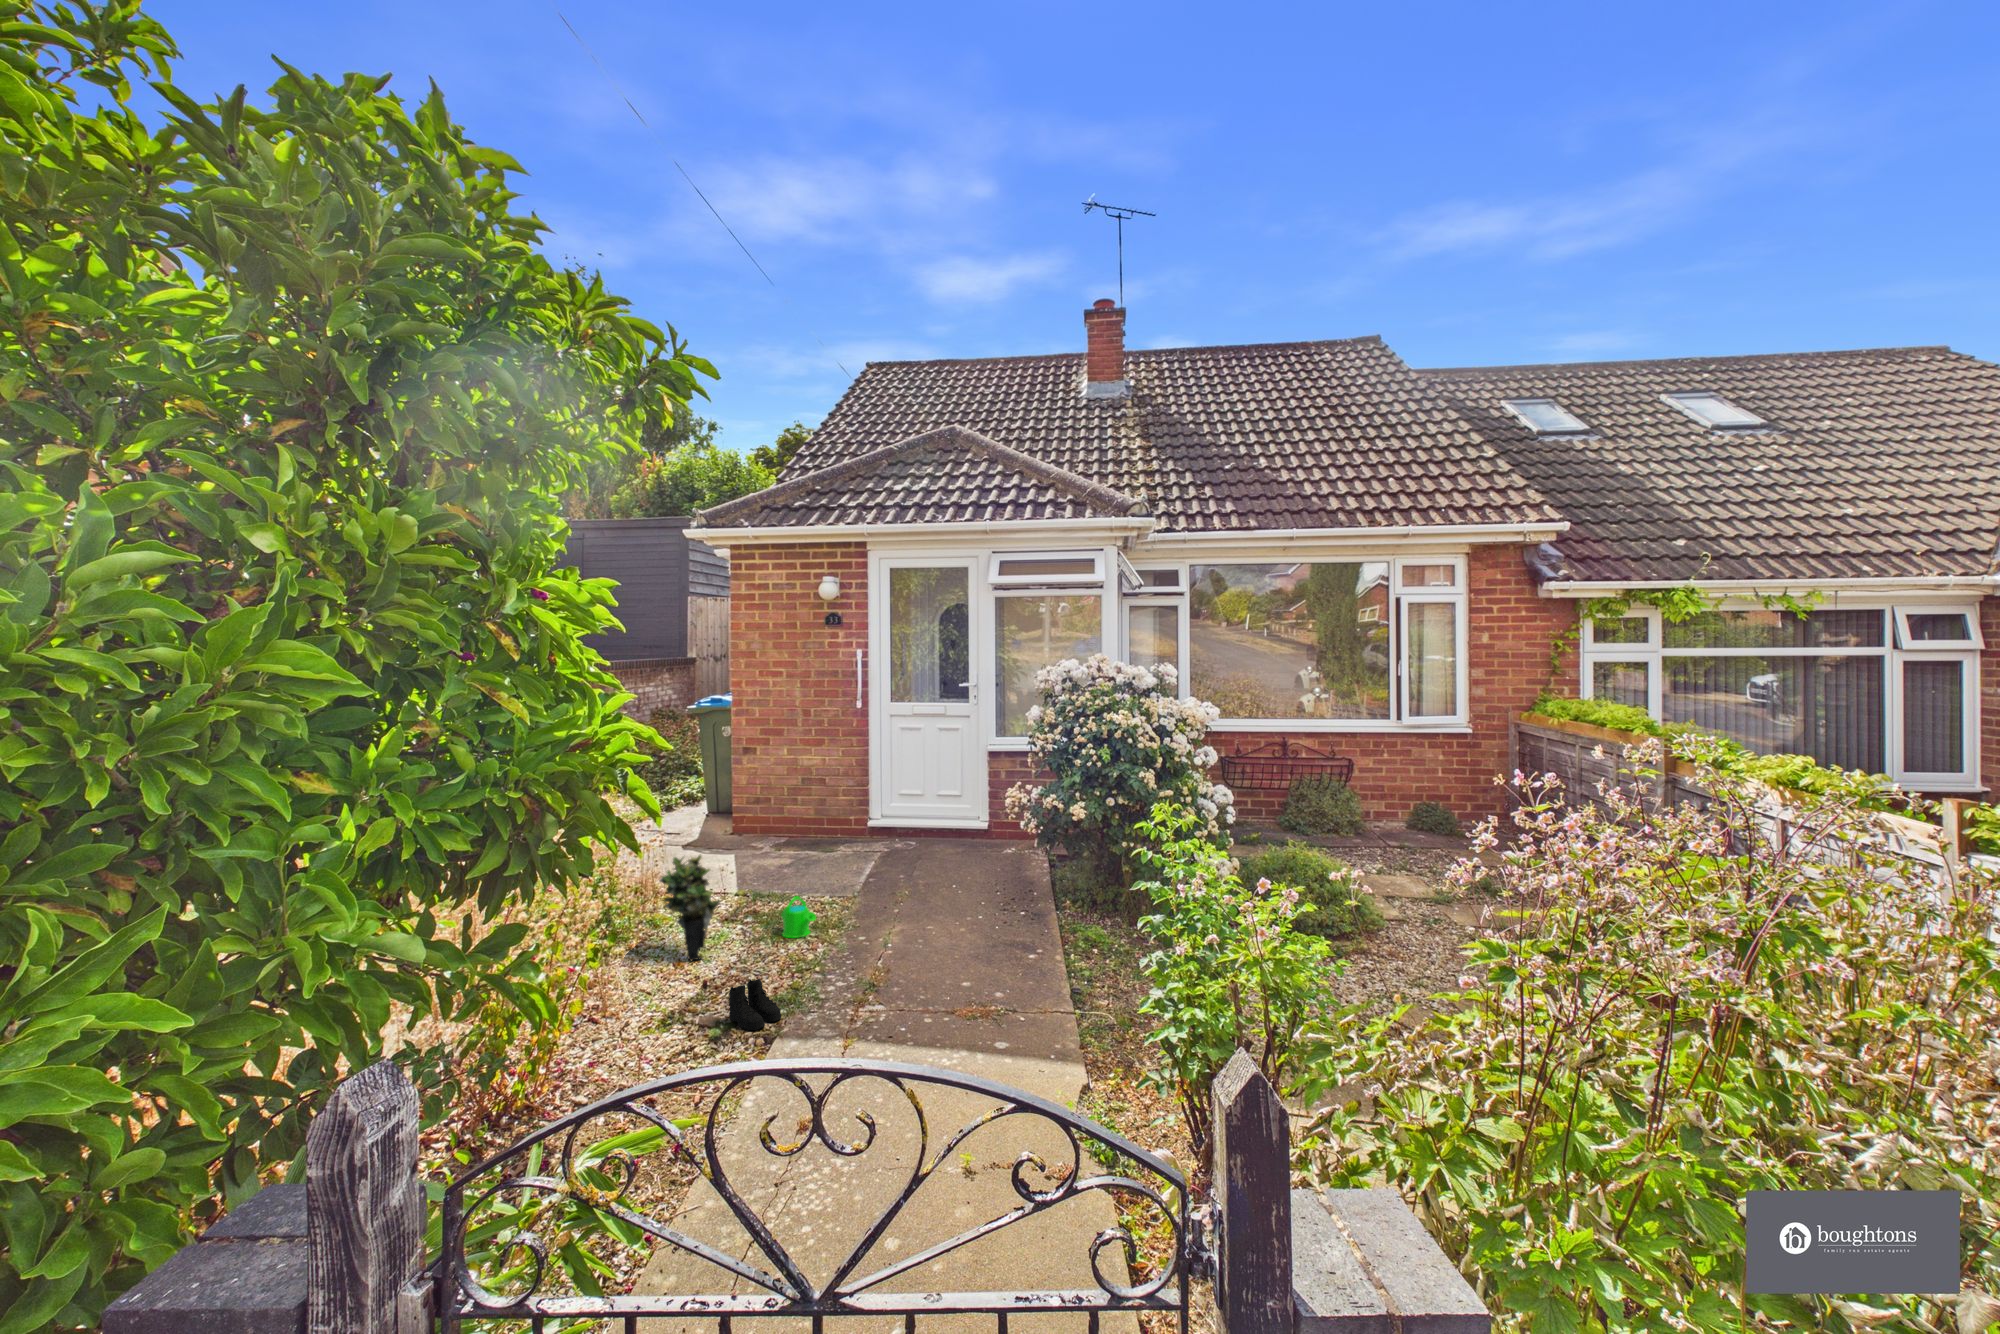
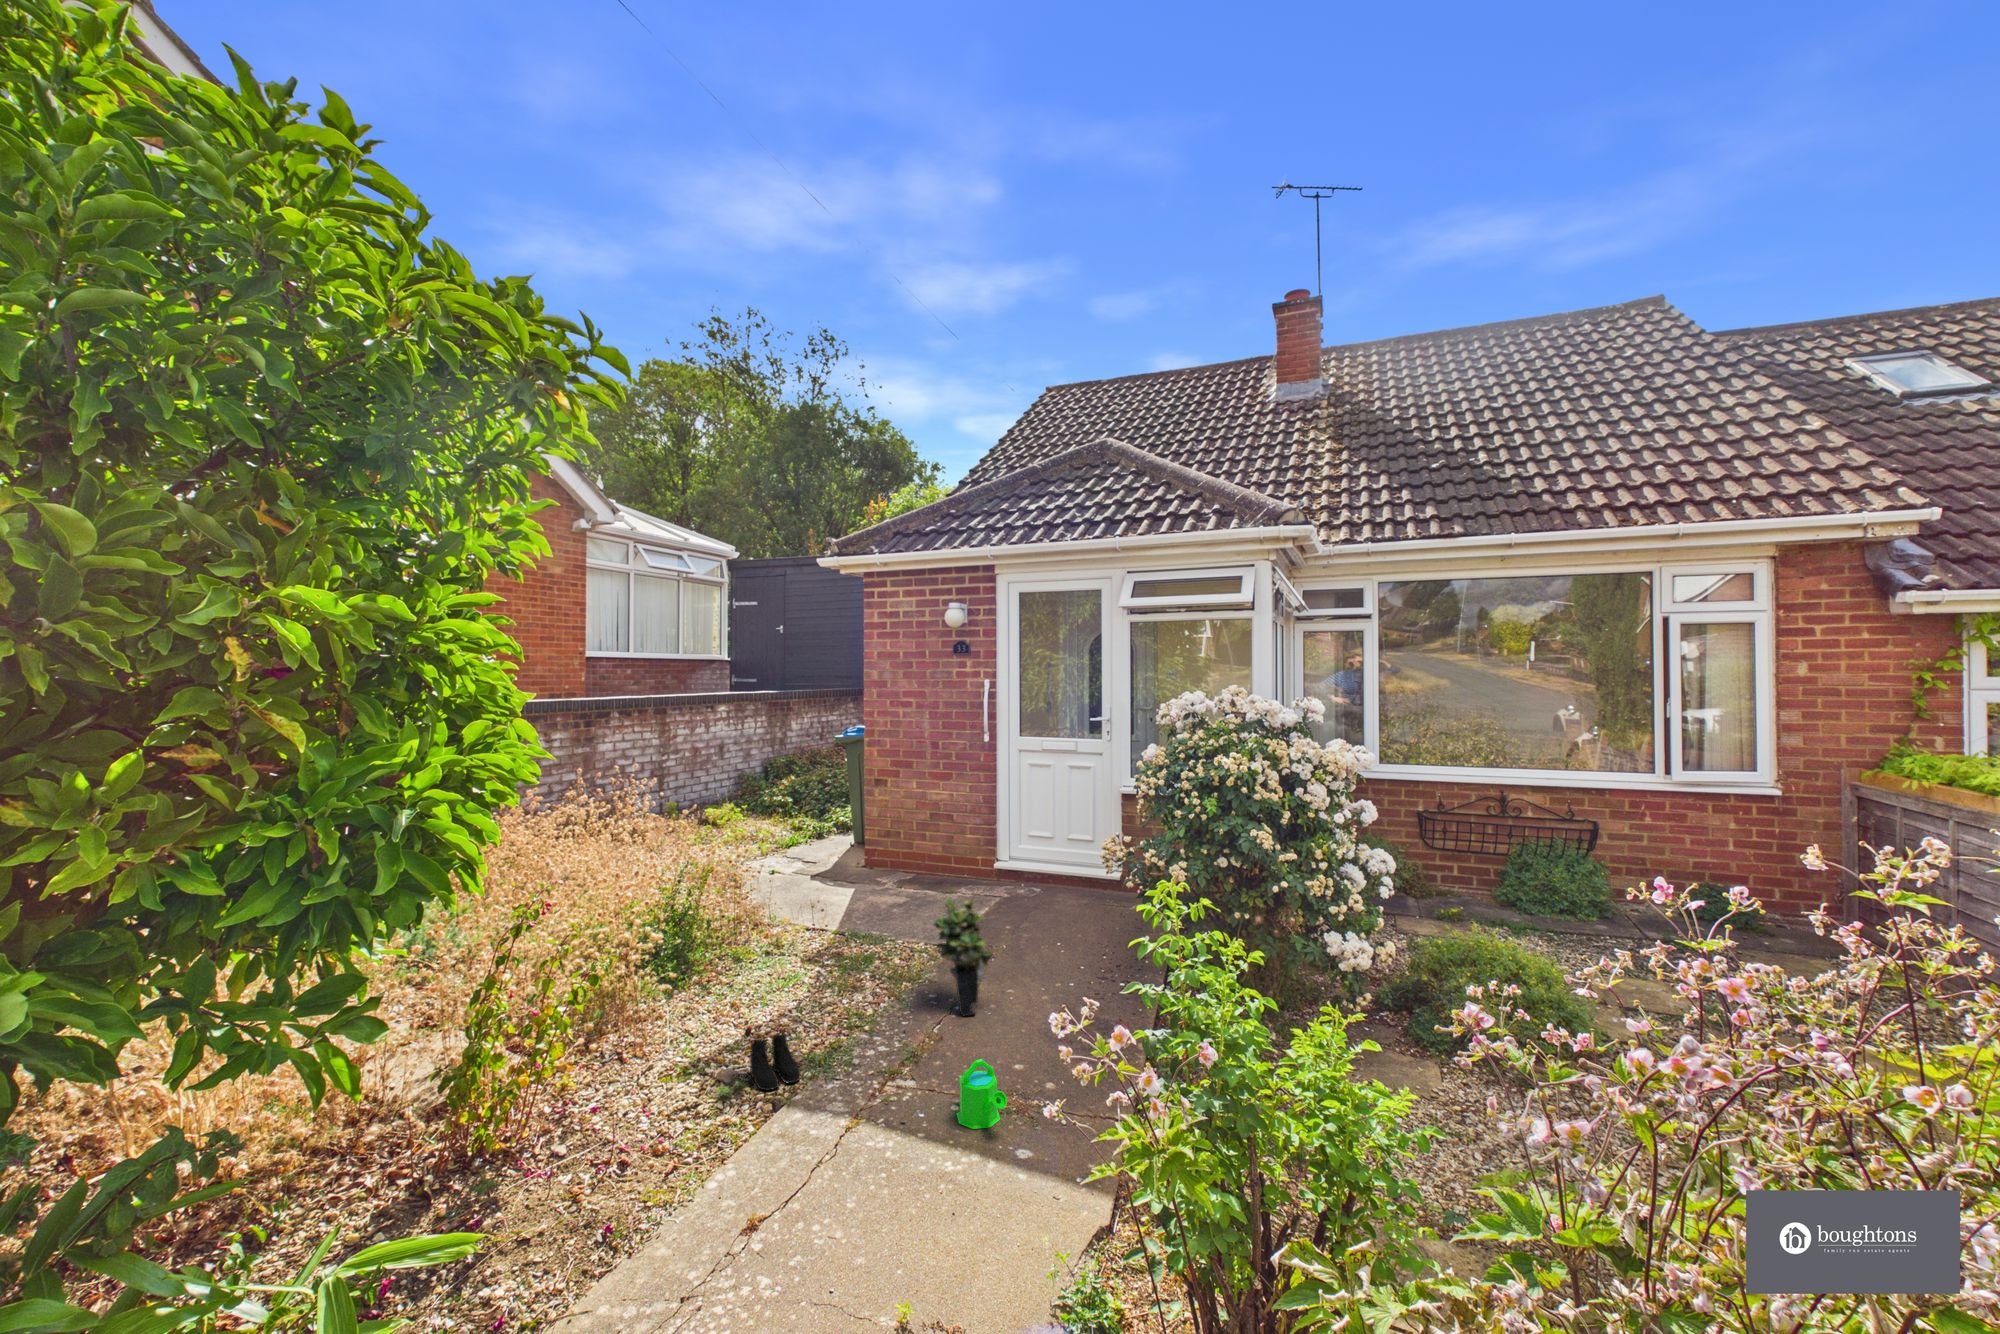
potted plant: present [660,855,720,961] -> present [933,899,993,1016]
watering can: present [781,896,816,938] -> present [957,1059,1007,1129]

